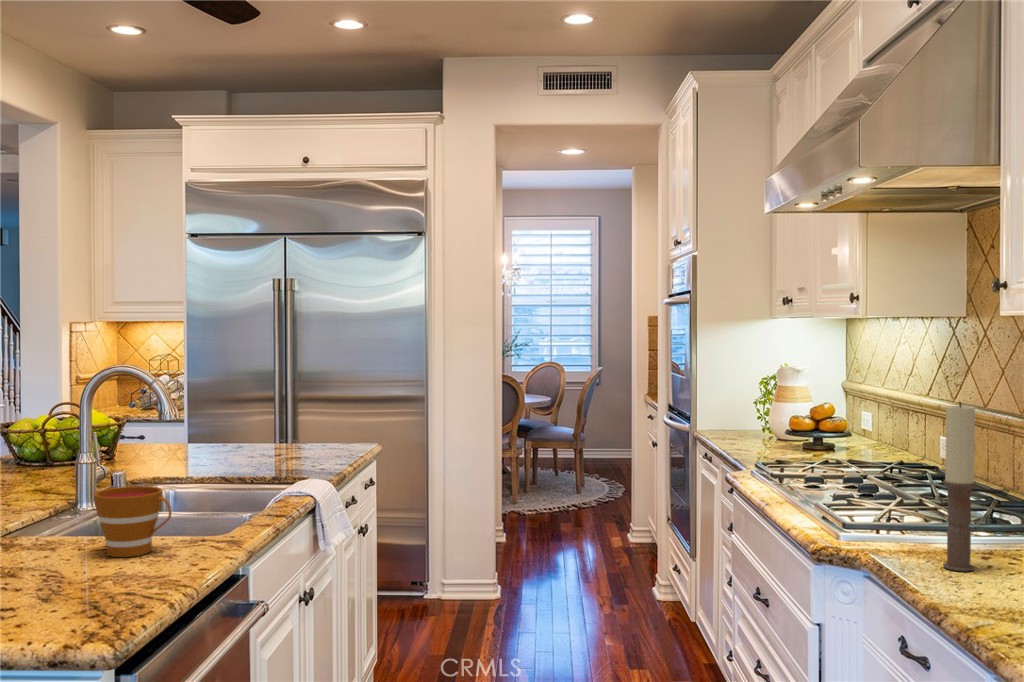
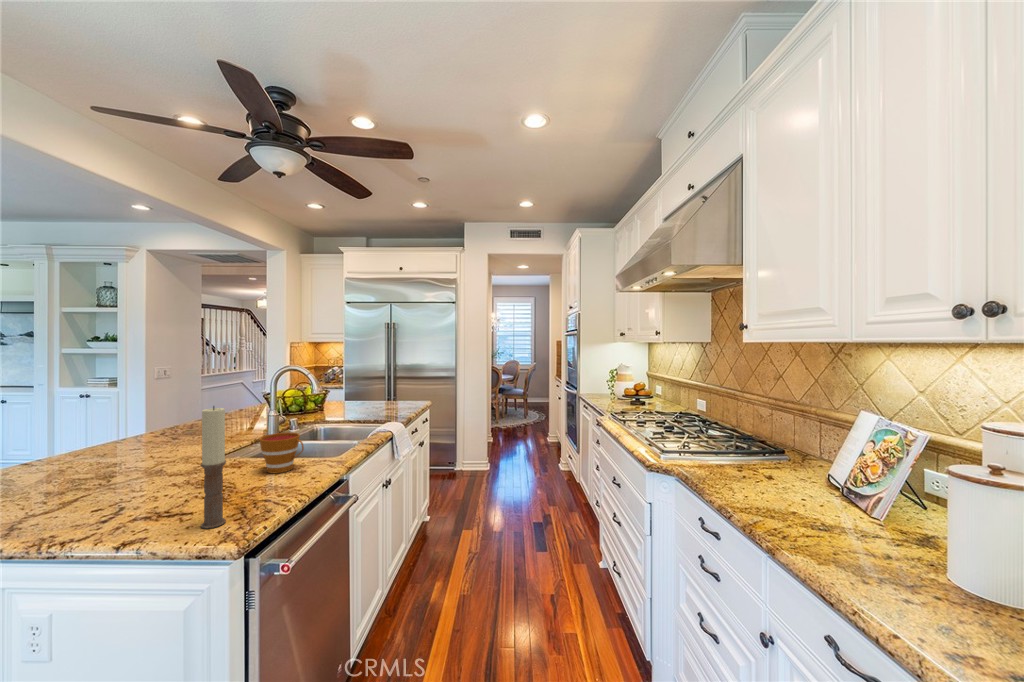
candle: present [943,402,976,571] -> present [201,406,226,528]

